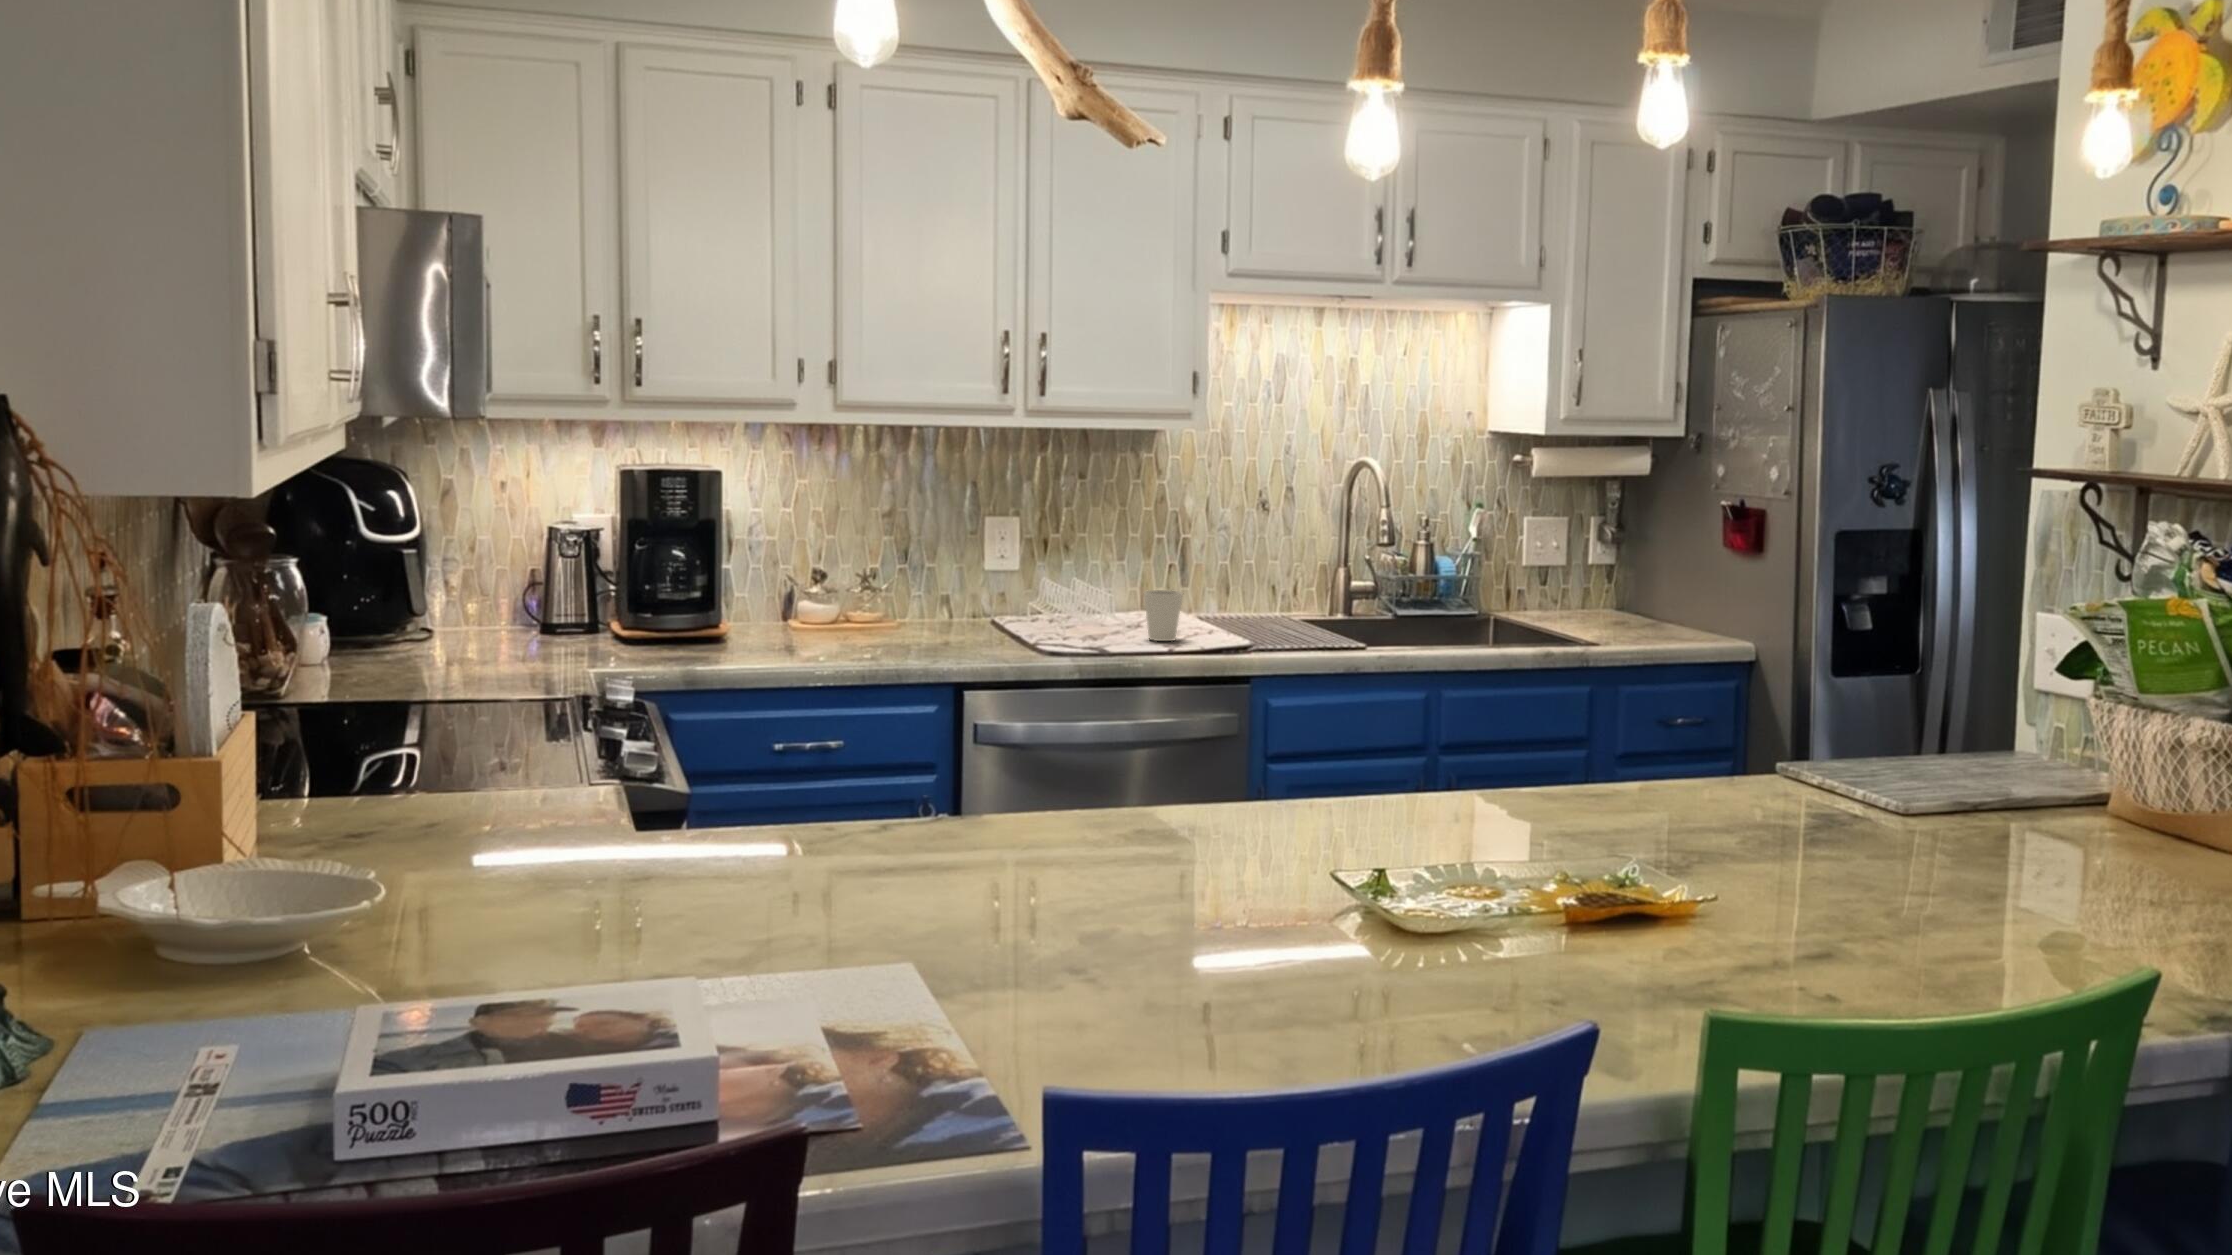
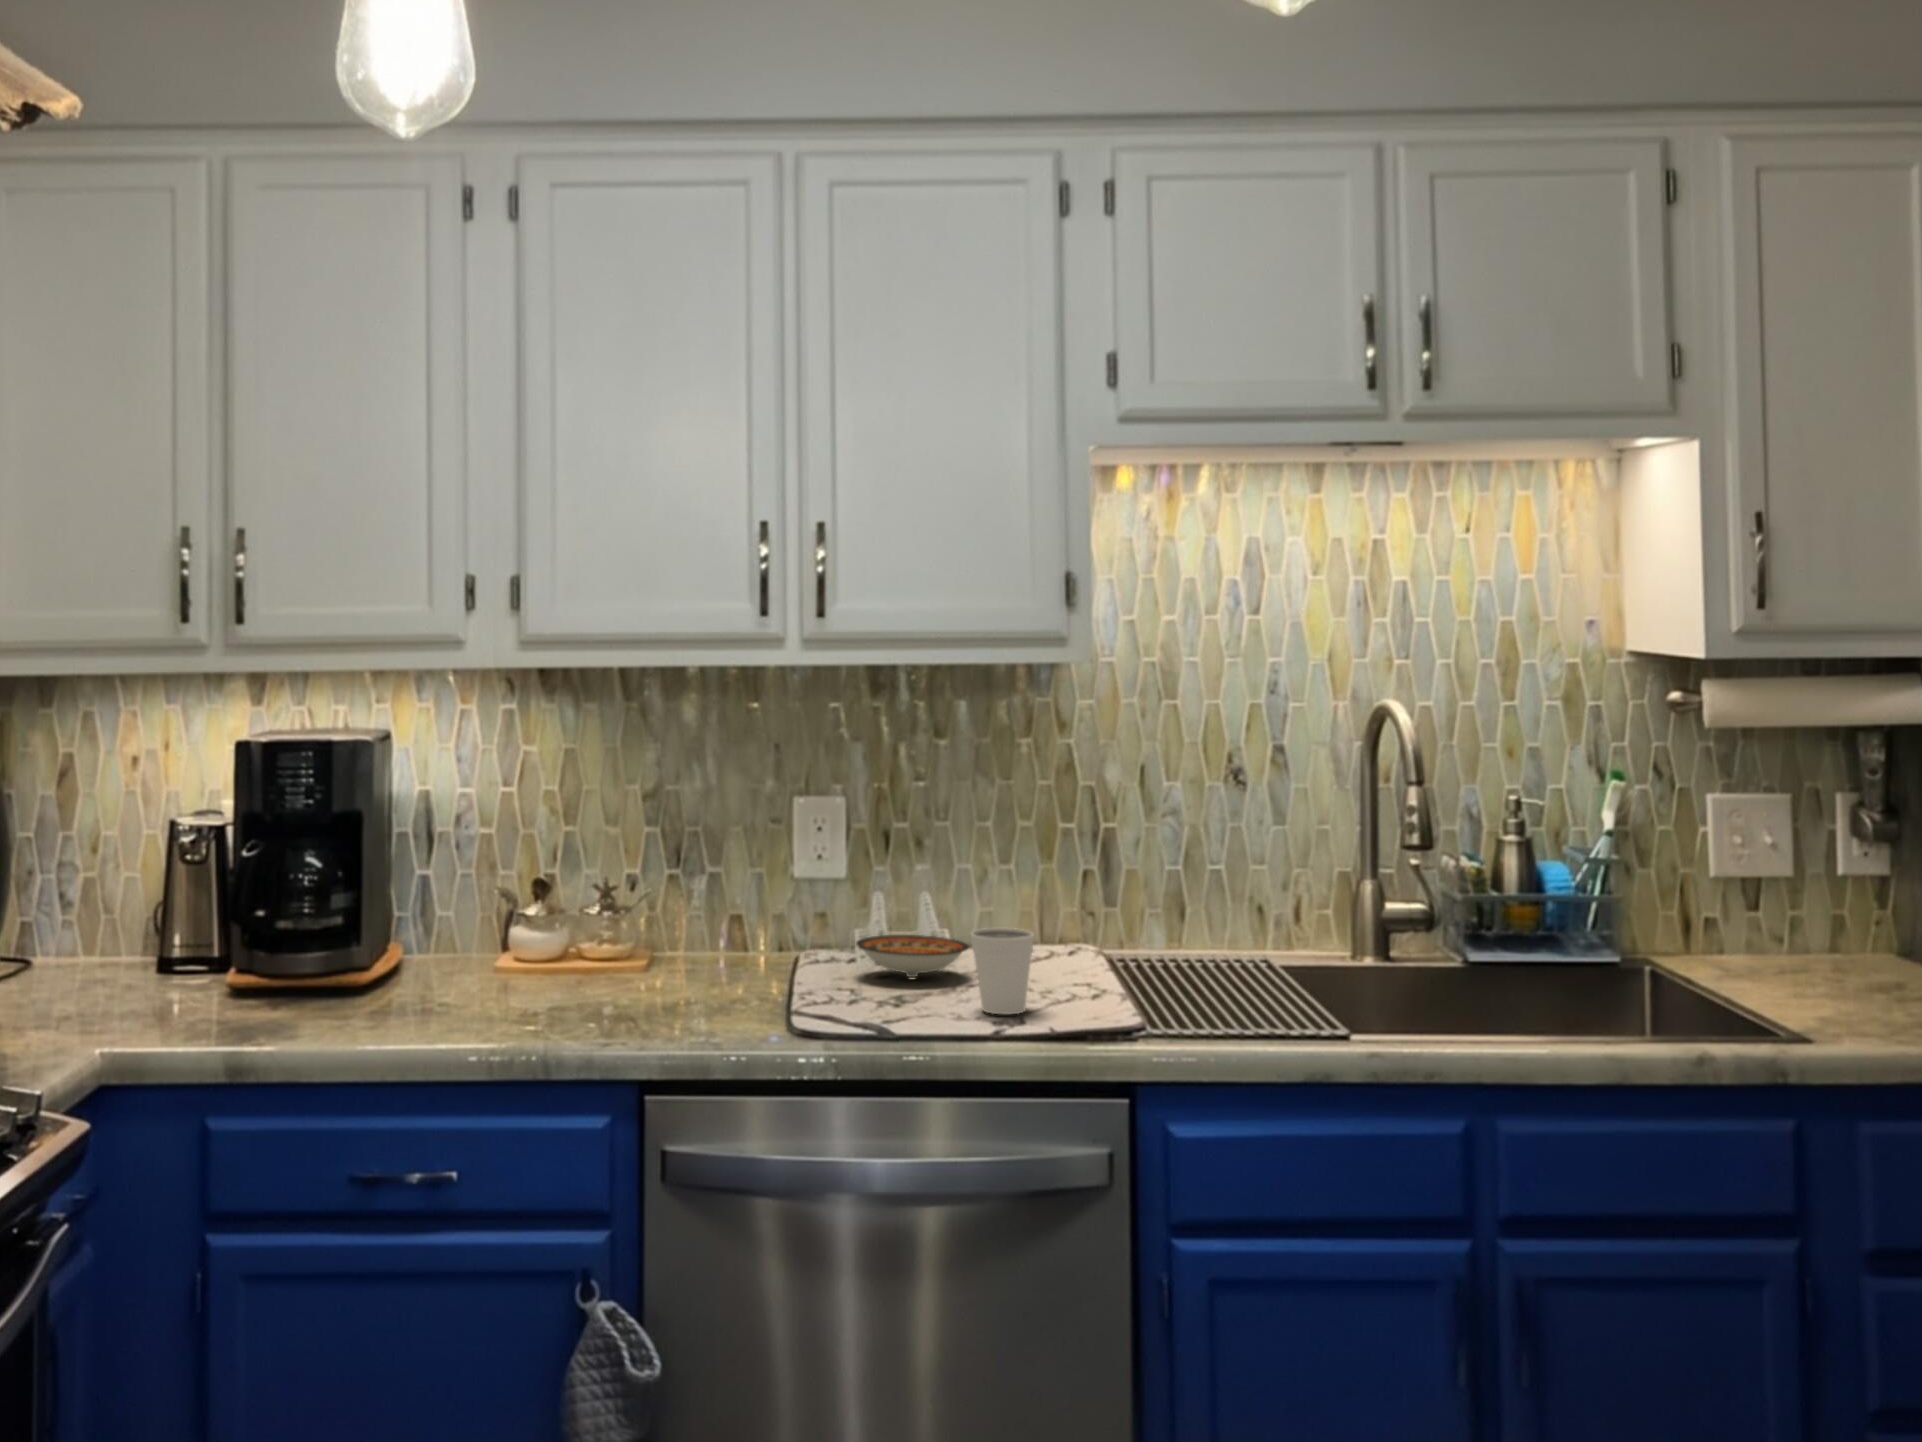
ceramic bowl: none [1050,601,1123,626] -> present [856,935,969,977]

